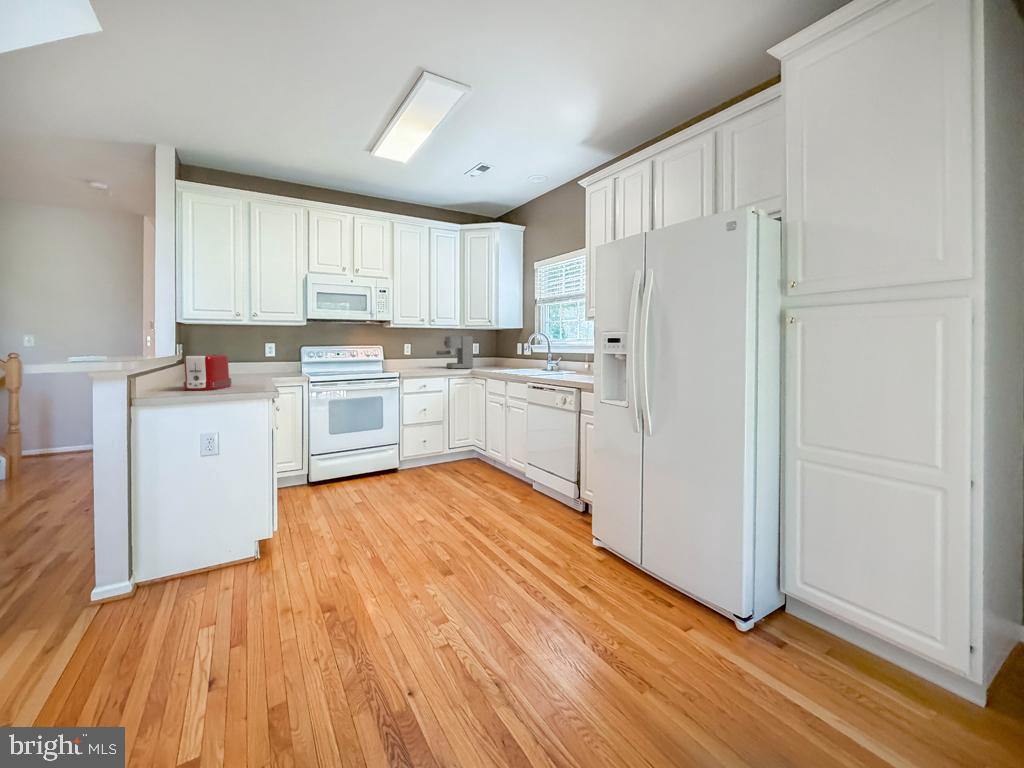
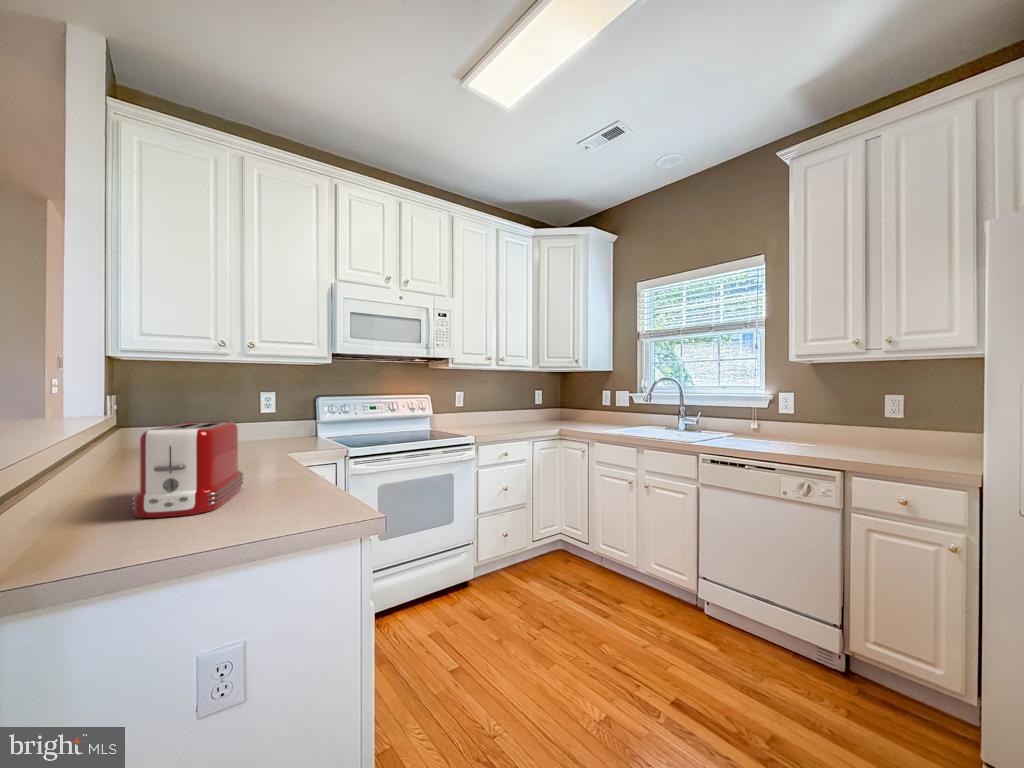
coffee maker: present [436,336,473,369] -> none [498,381,545,425]

